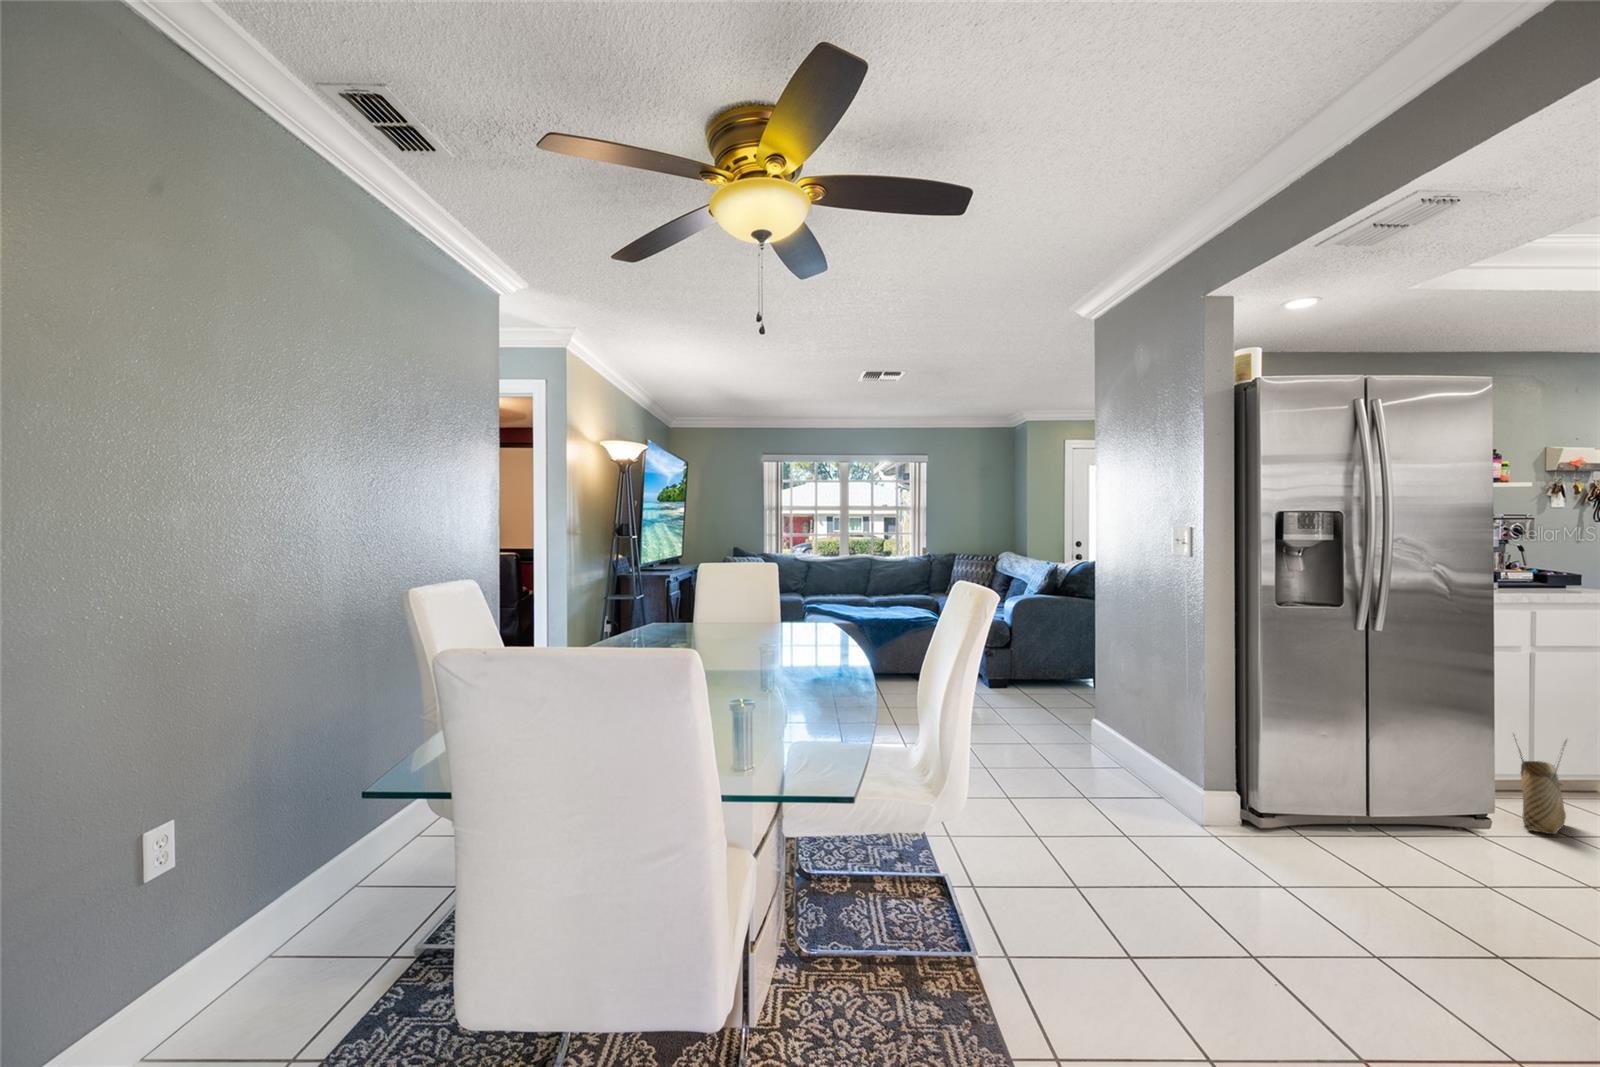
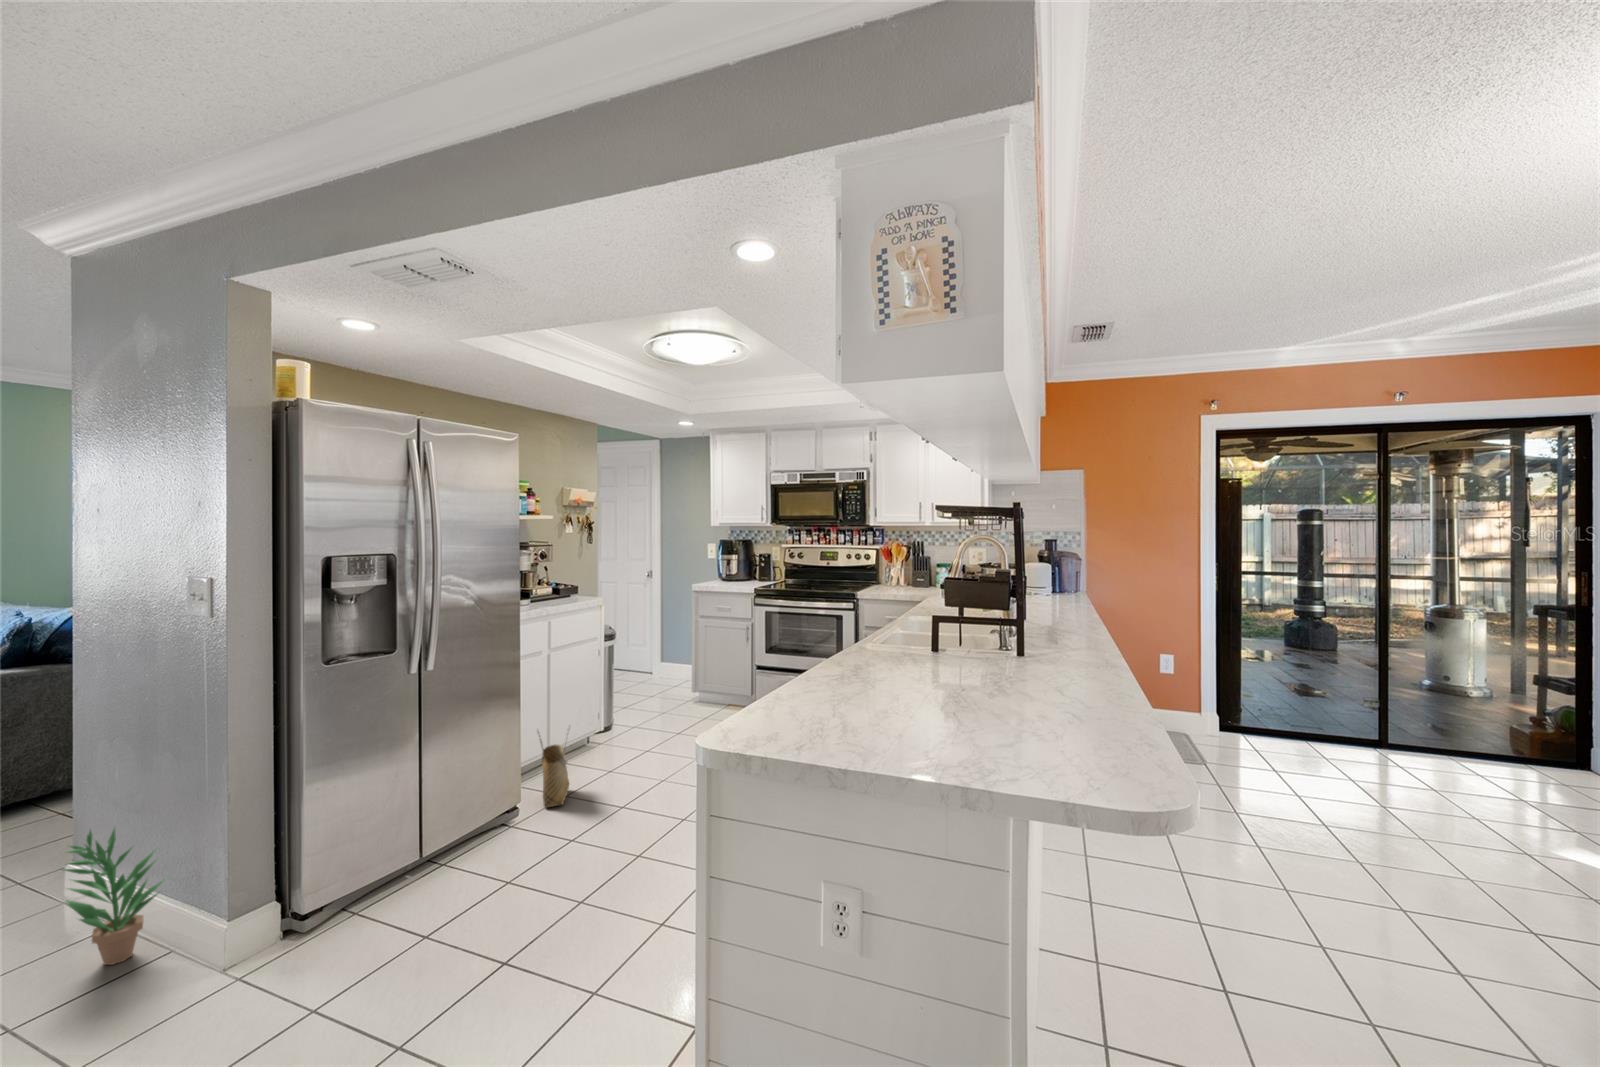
potted plant: none [1104,701,1163,802] -> present [64,829,164,965]

